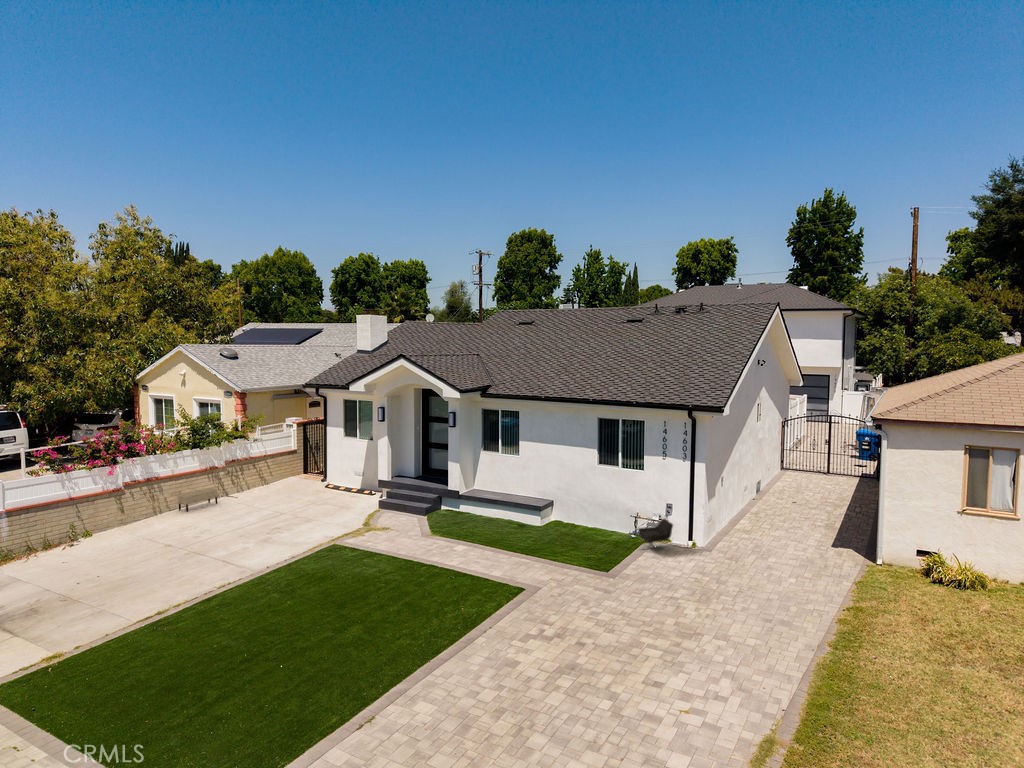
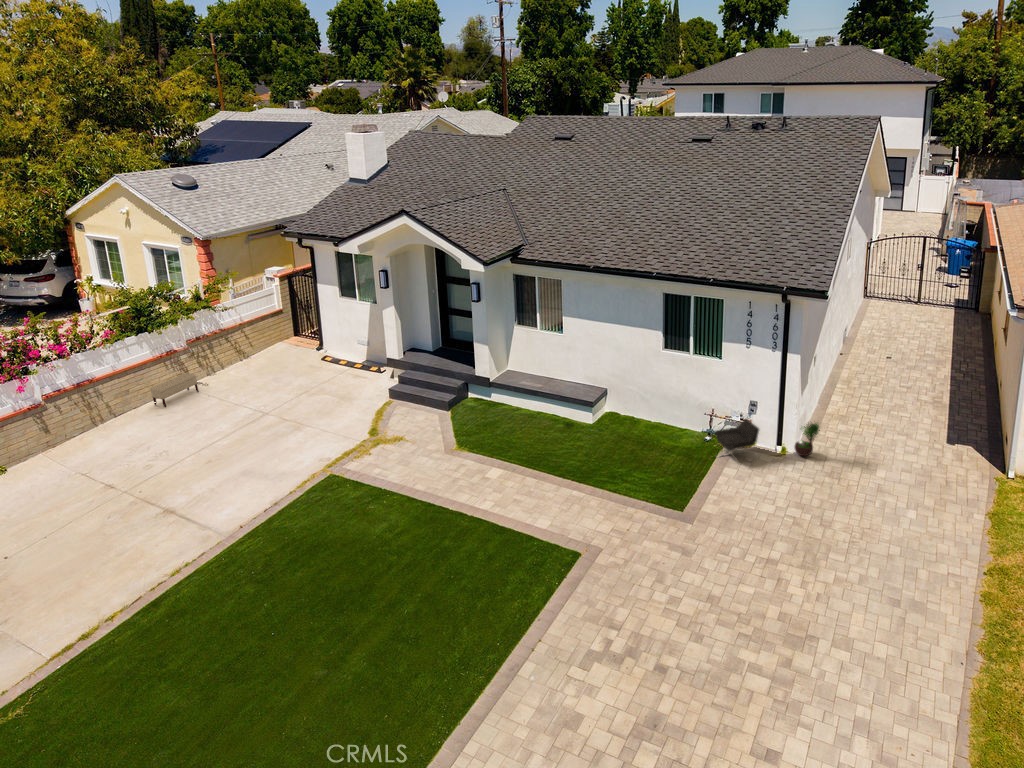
potted tree: none [704,517,725,550] -> present [795,423,820,456]

